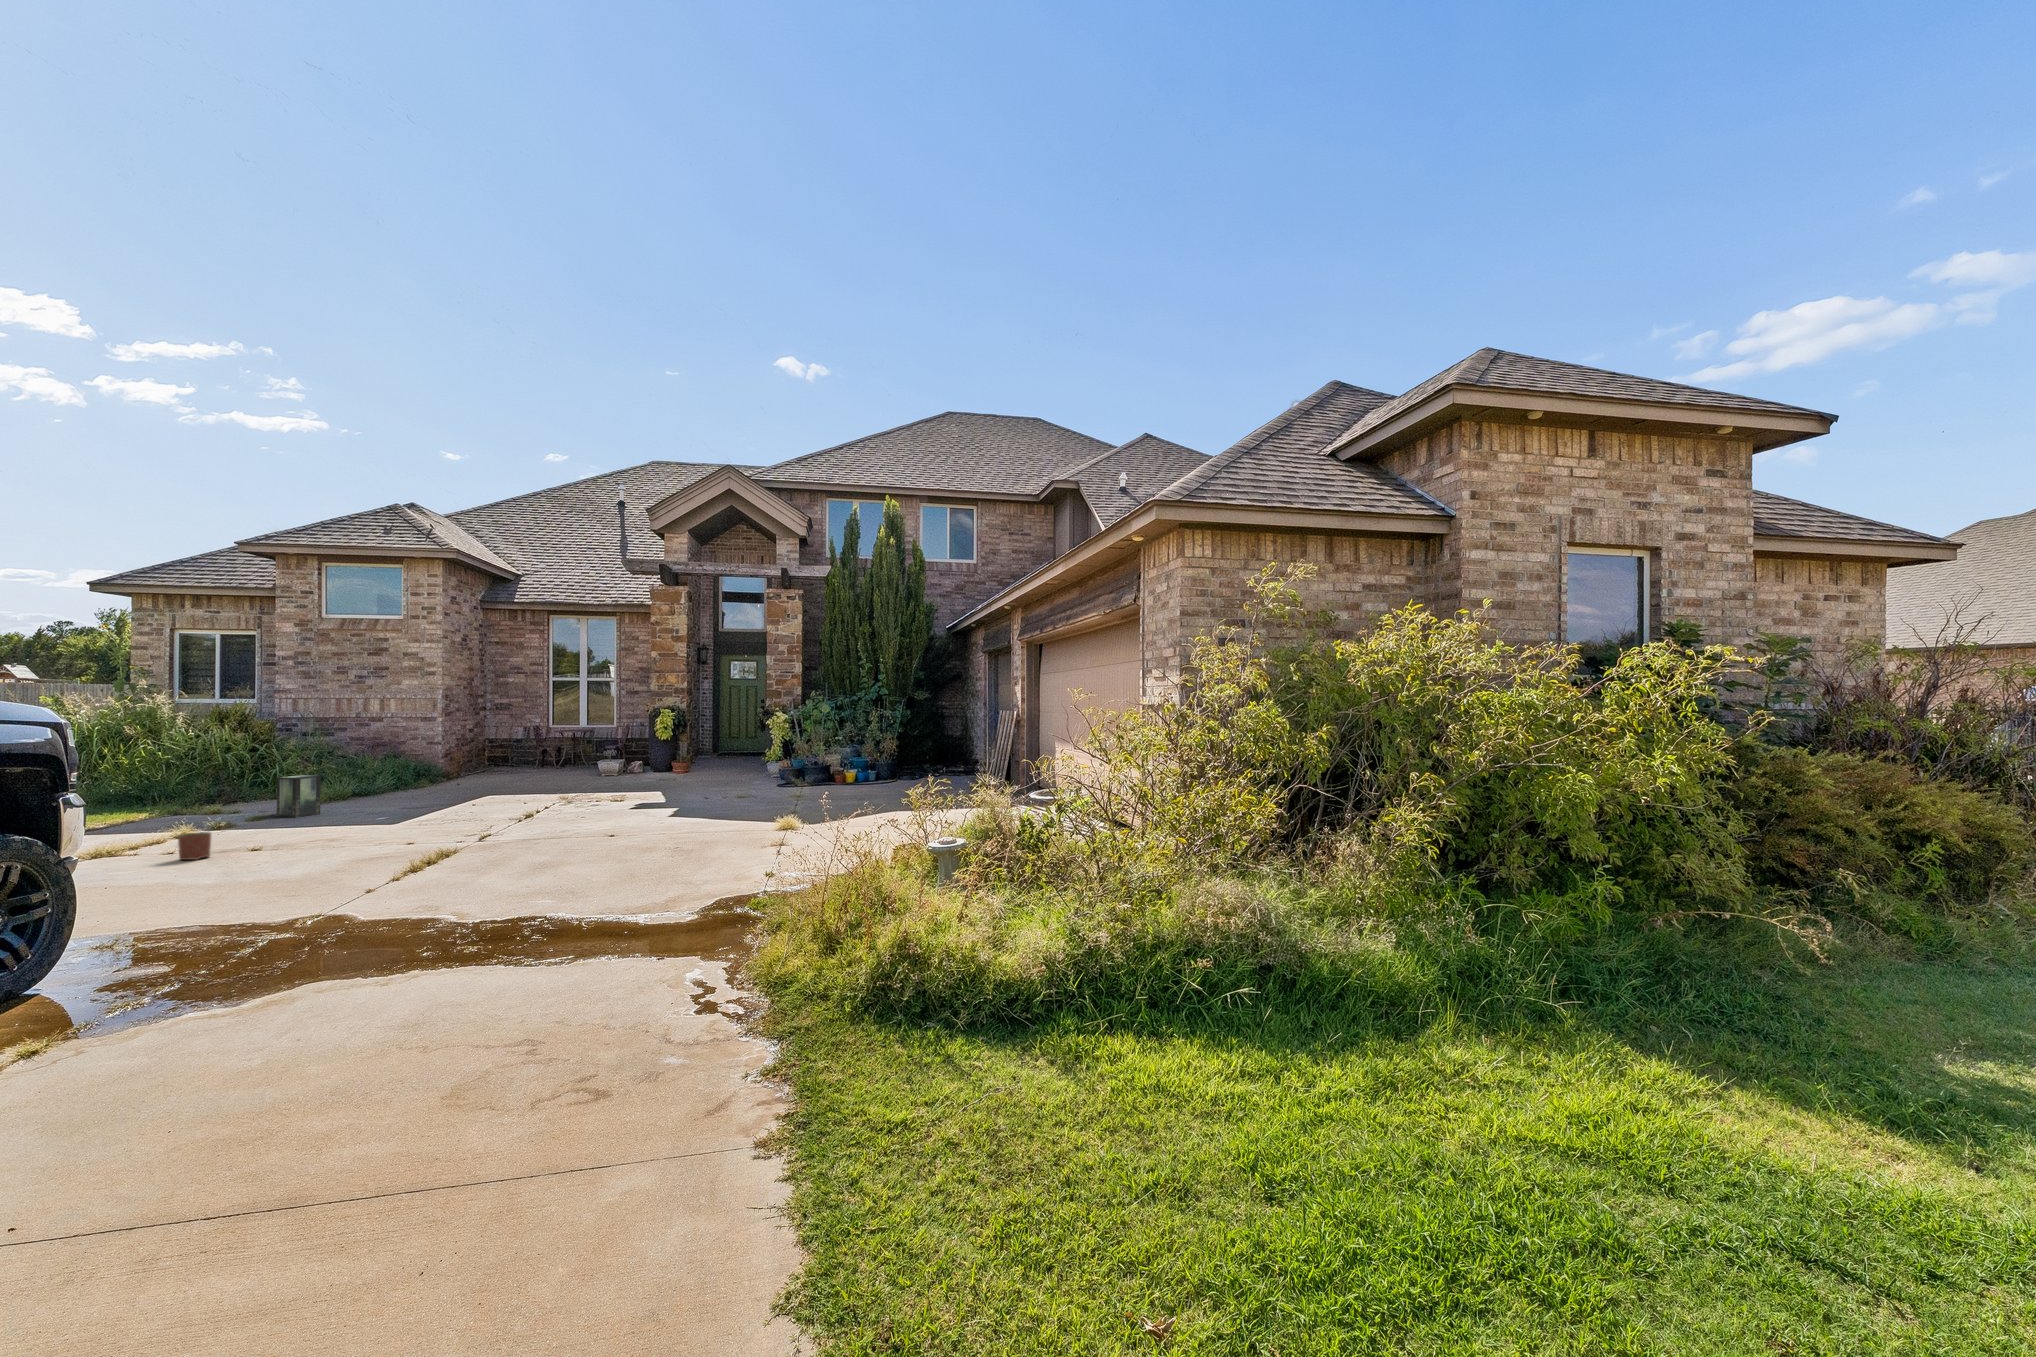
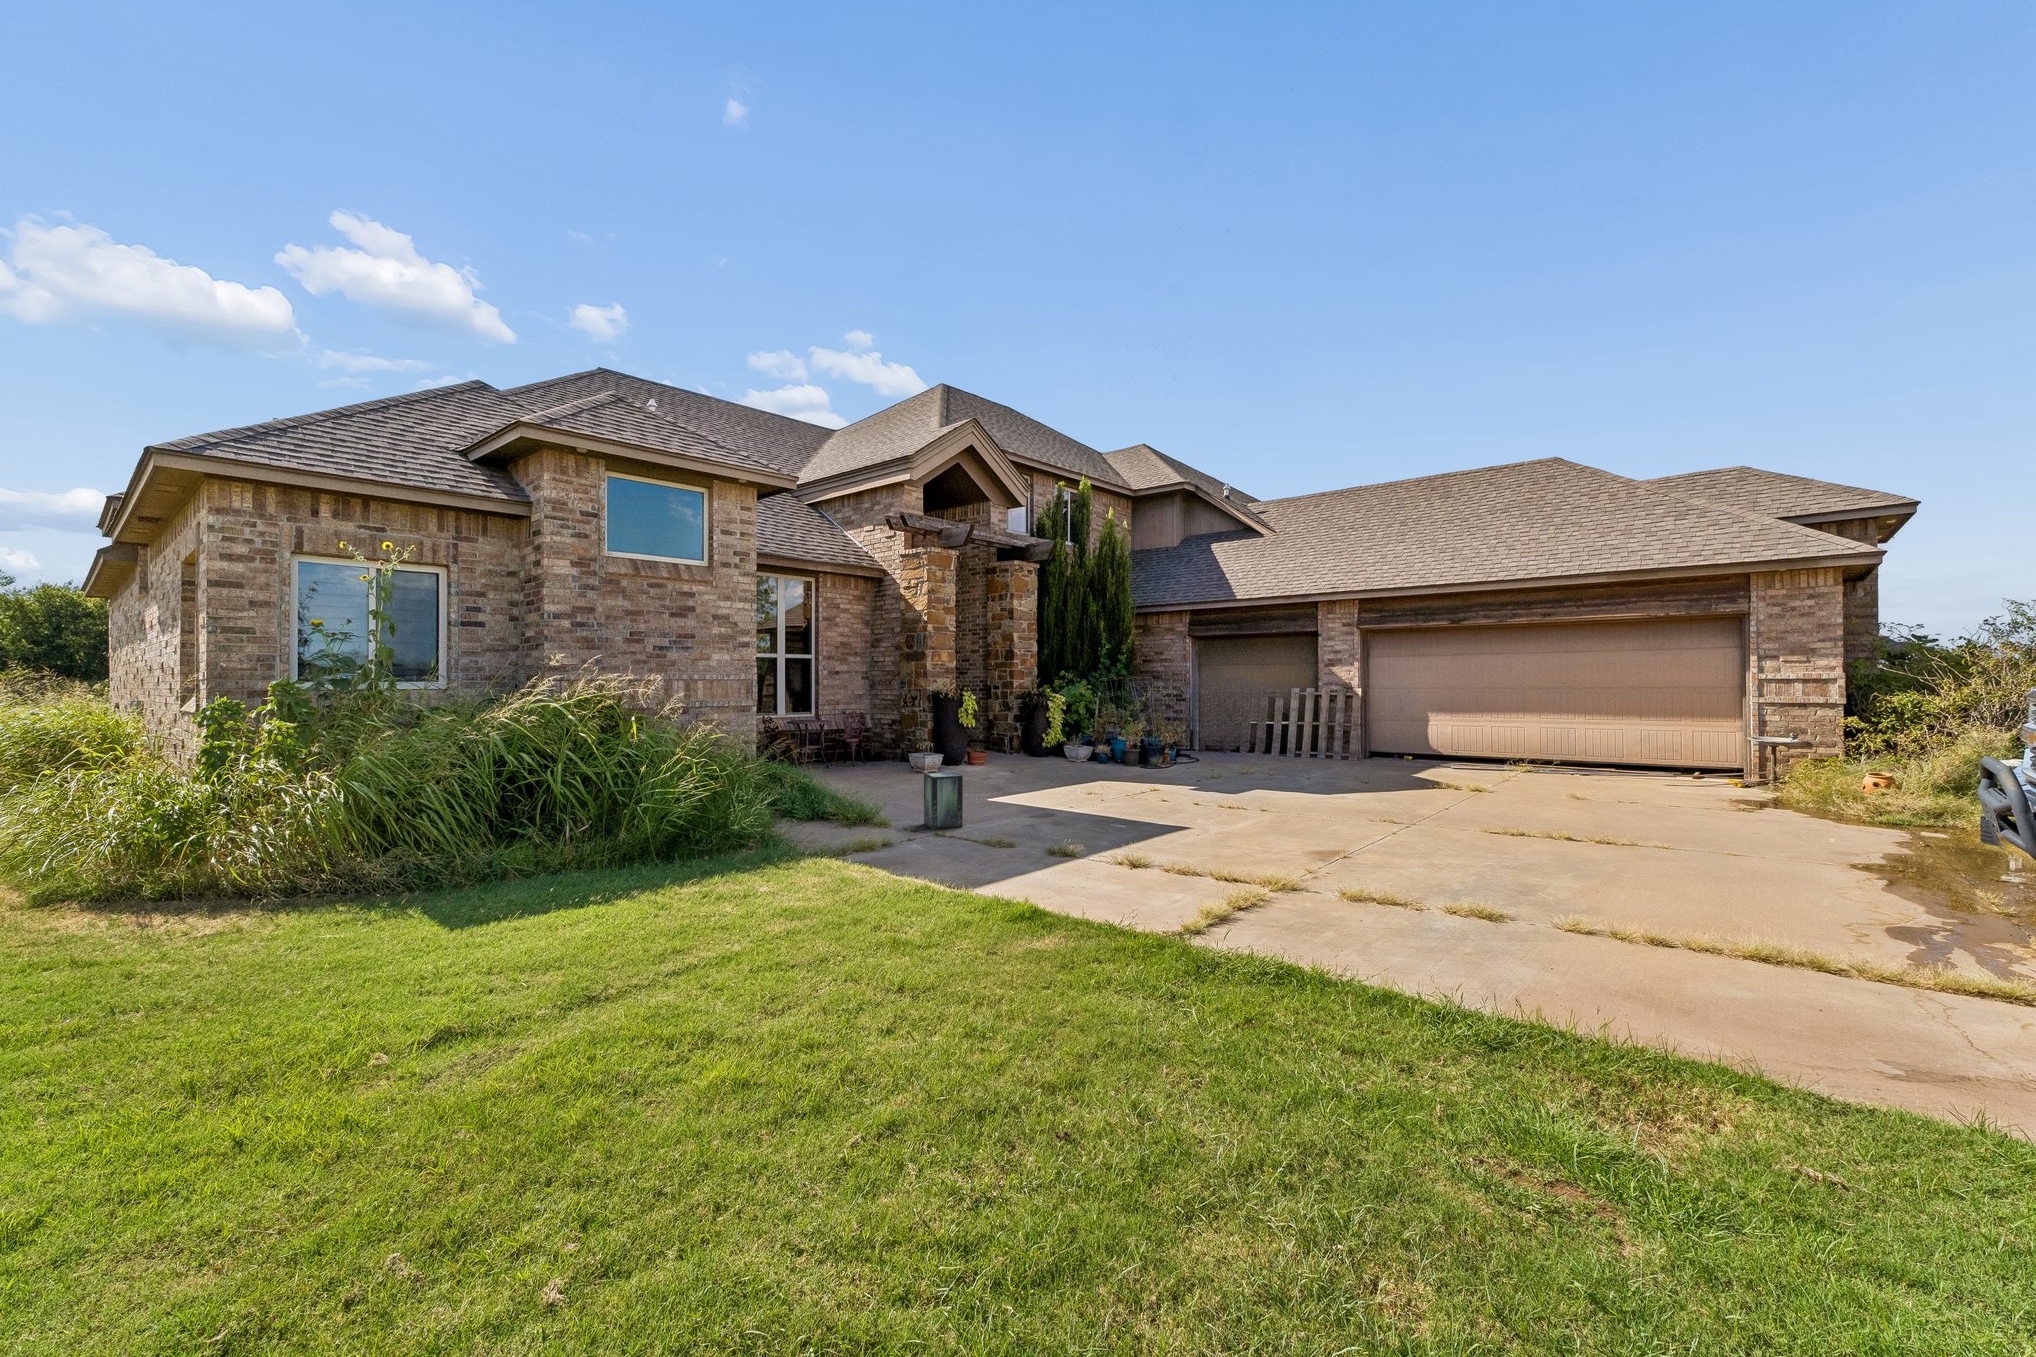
planter: present [178,832,211,860] -> none [1250,829,1280,864]

